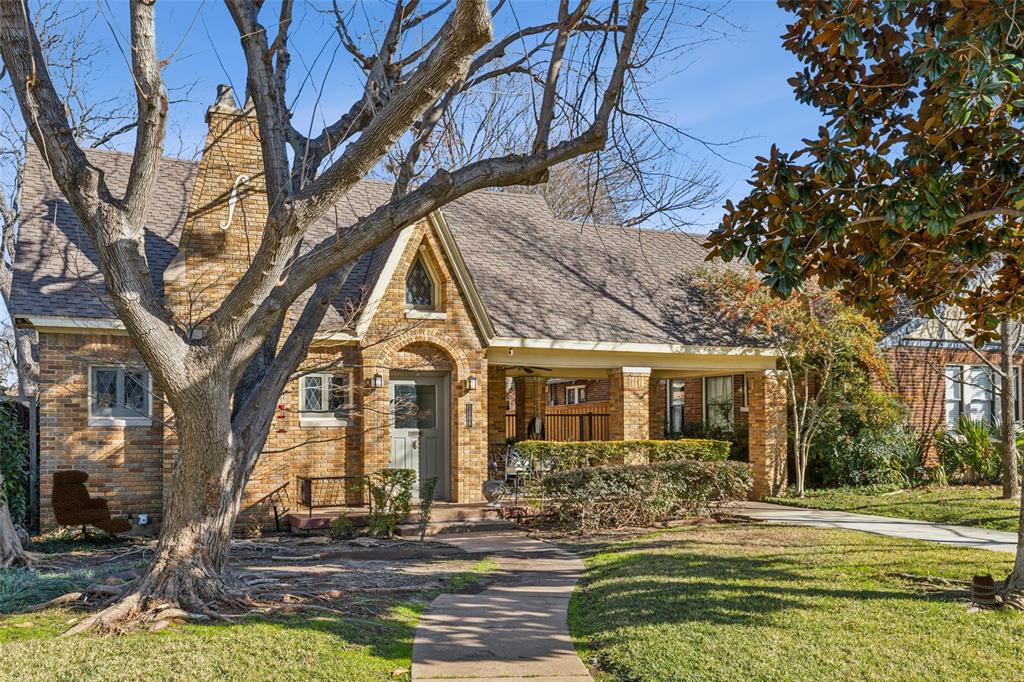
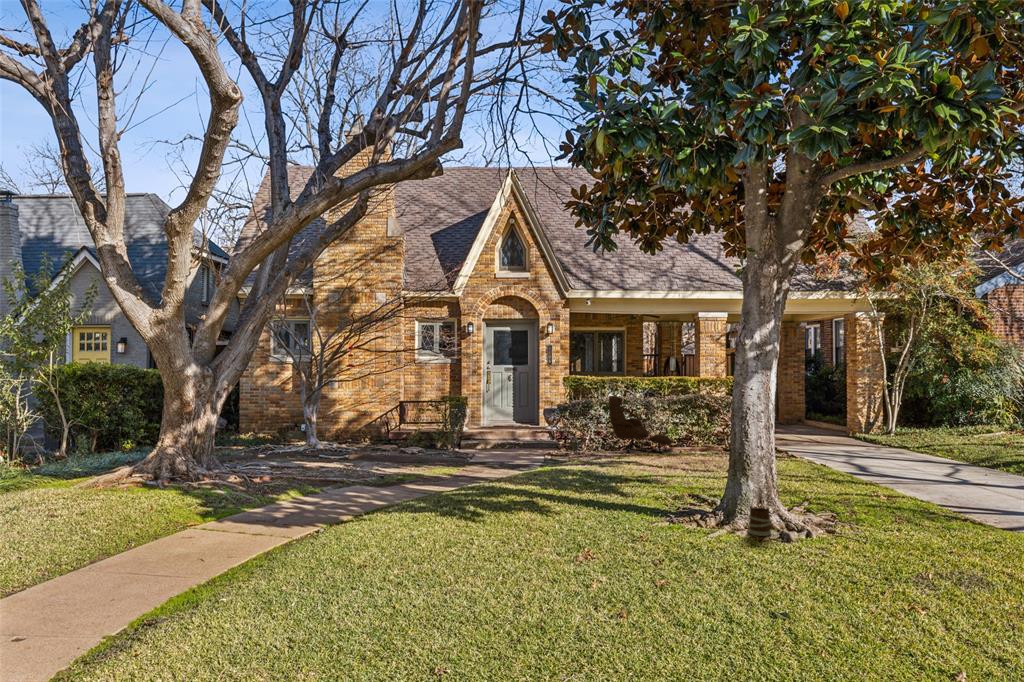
lounge chair: present [51,470,133,544] -> present [609,396,672,454]

